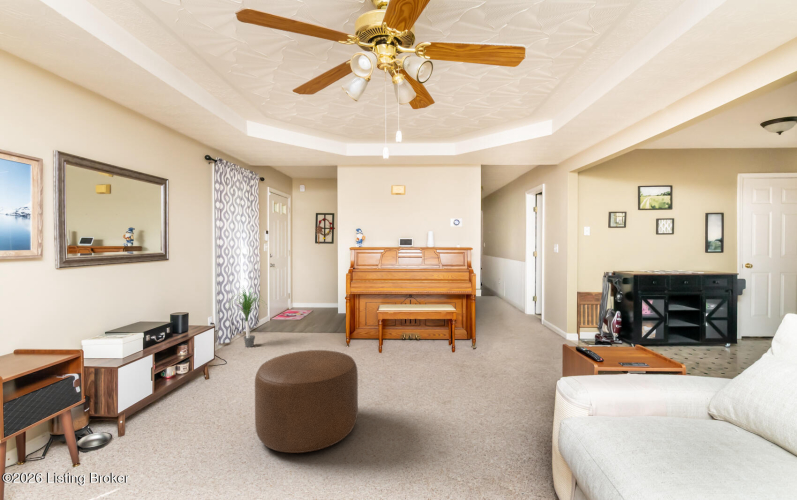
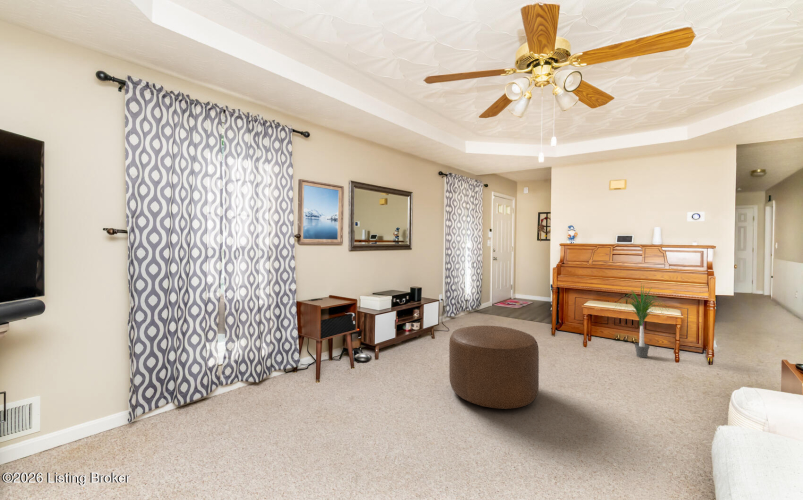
potted plant: present [237,291,257,347] -> present [629,288,655,358]

